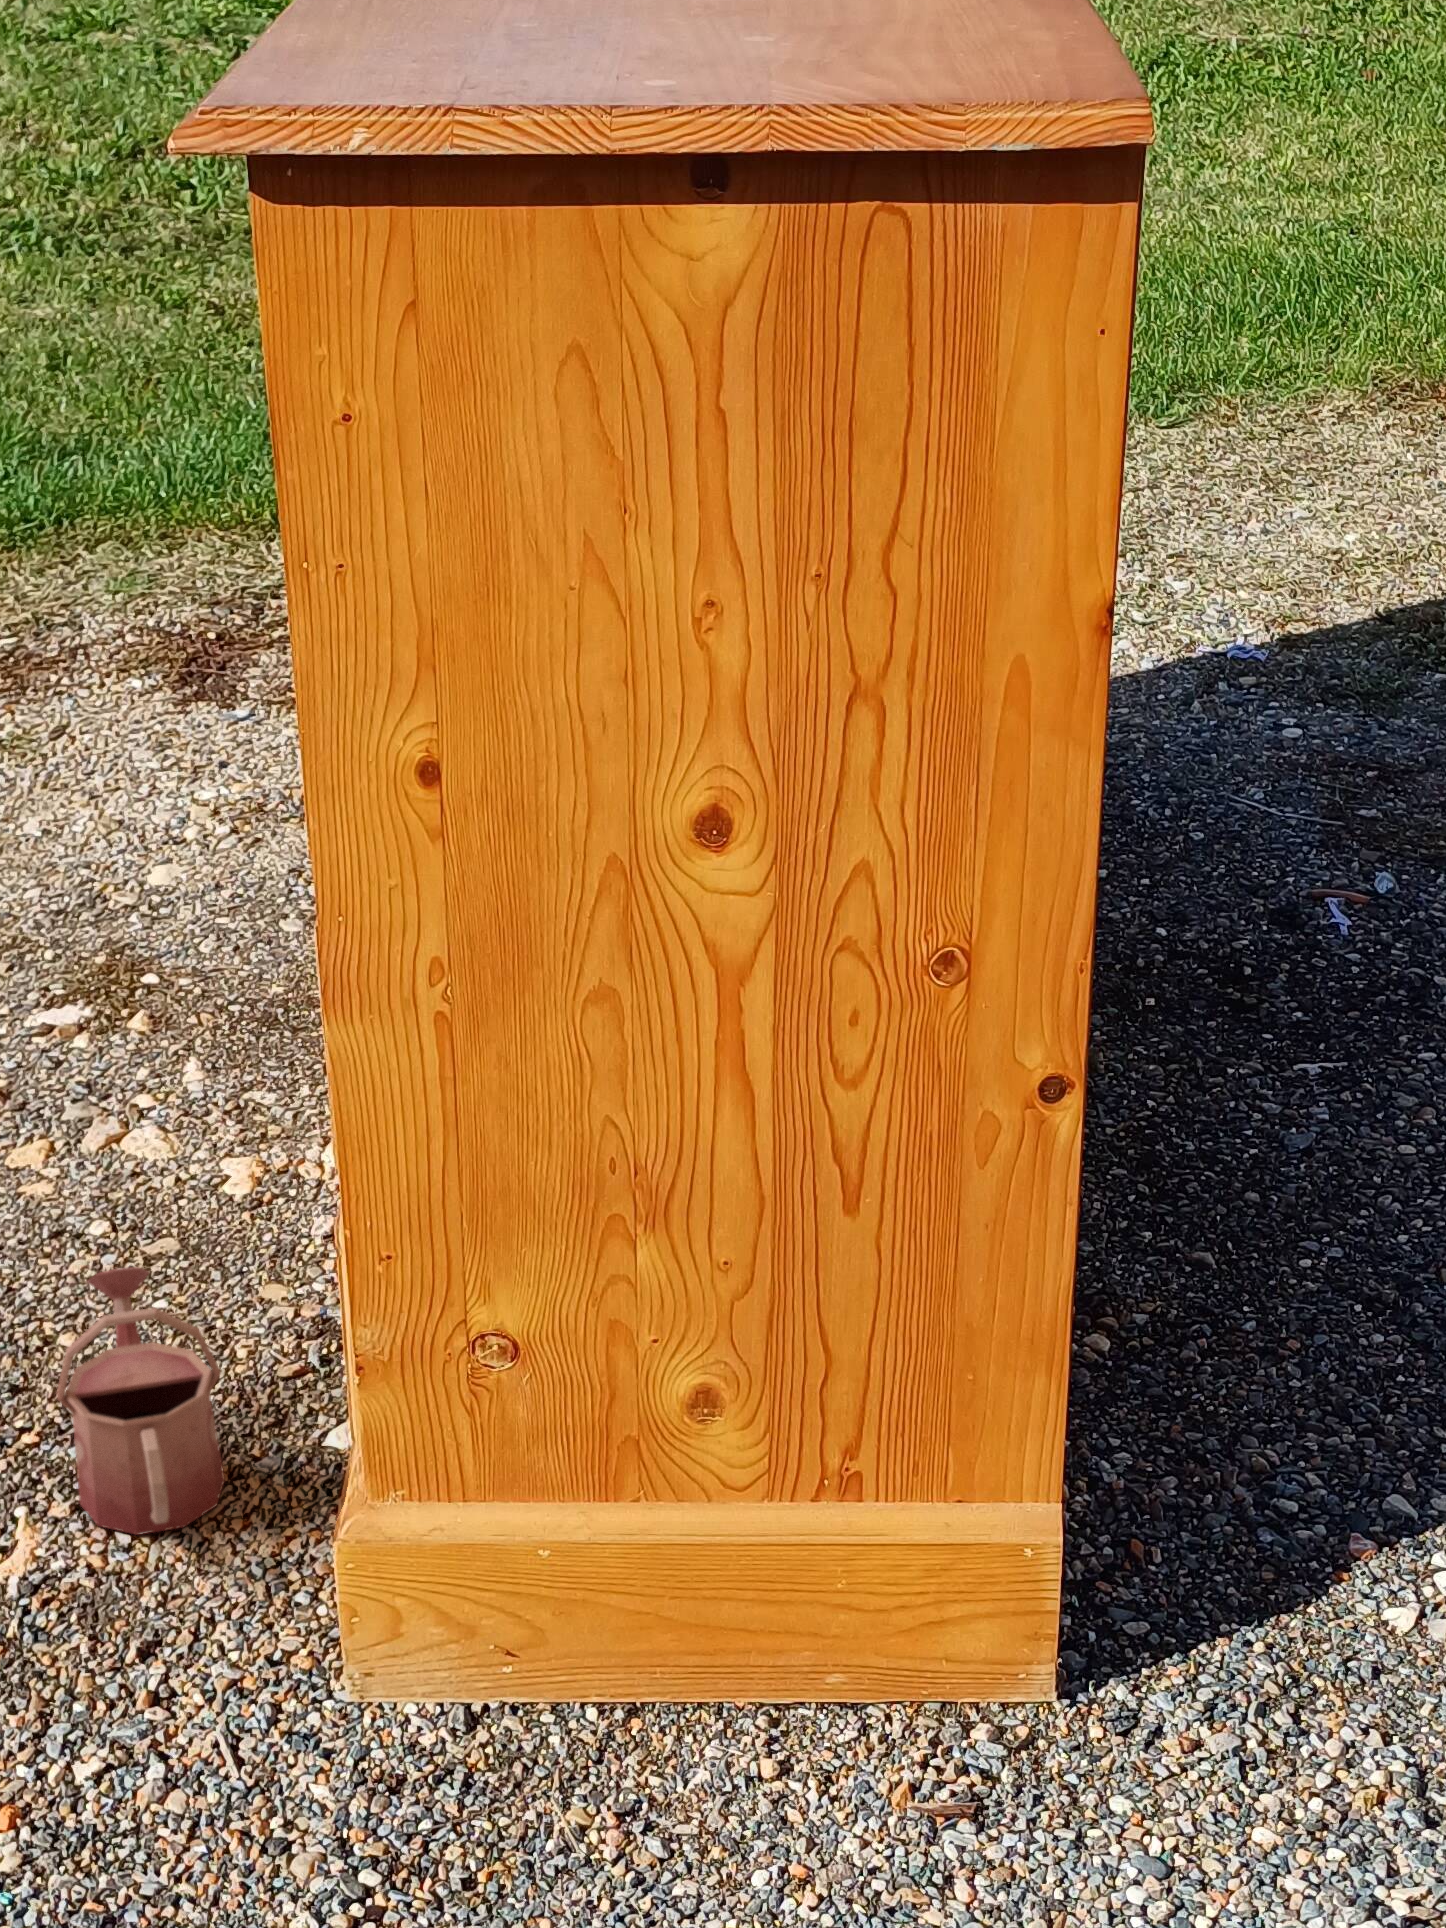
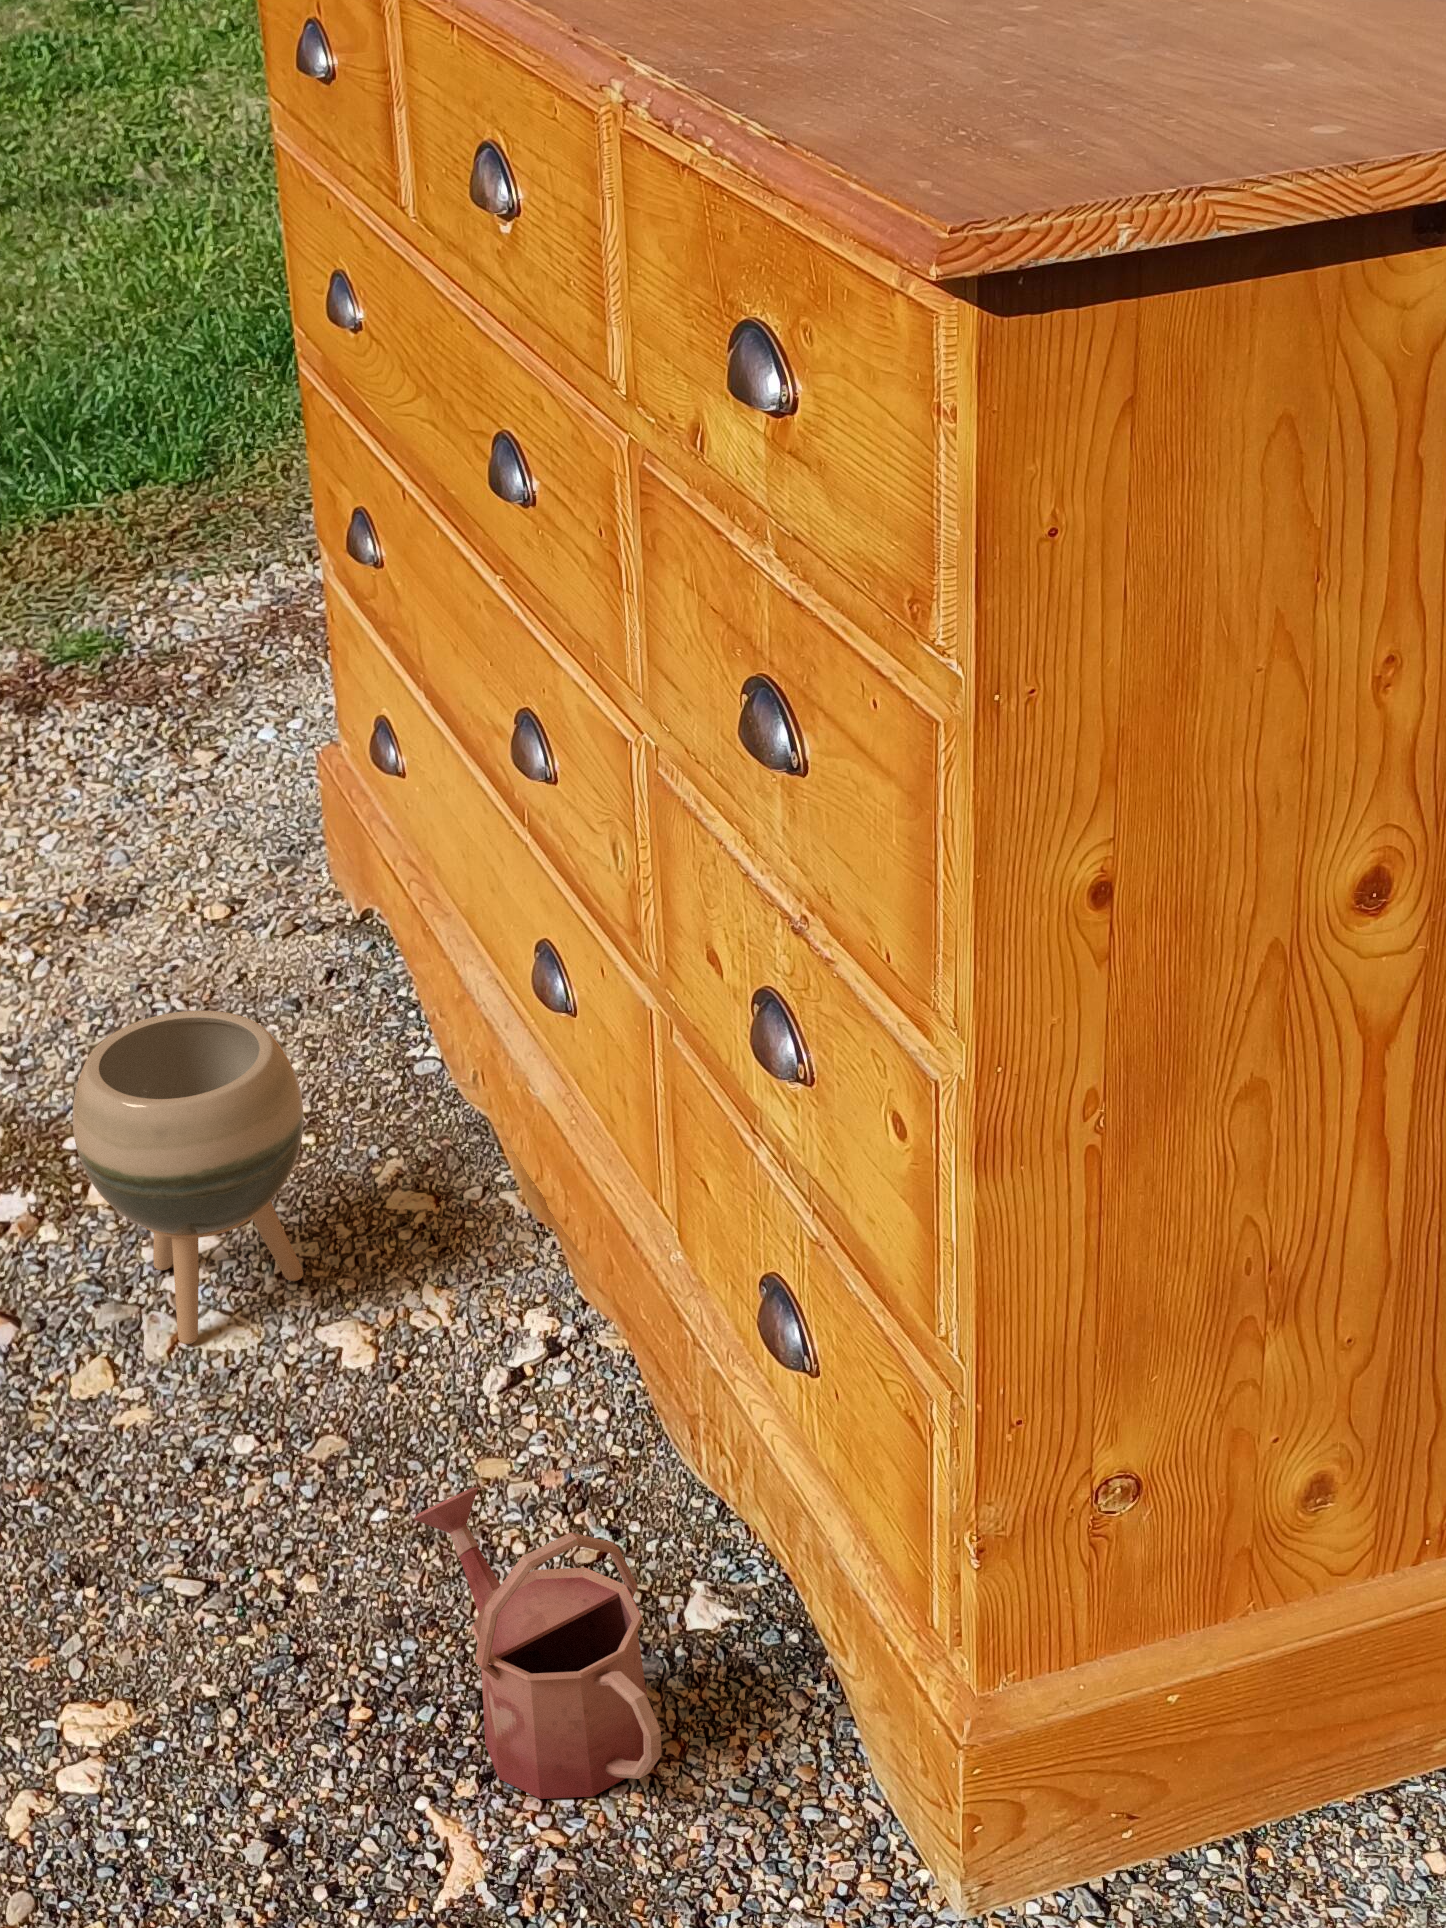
planter: none [35,863,233,1143] -> present [73,1011,304,1344]

